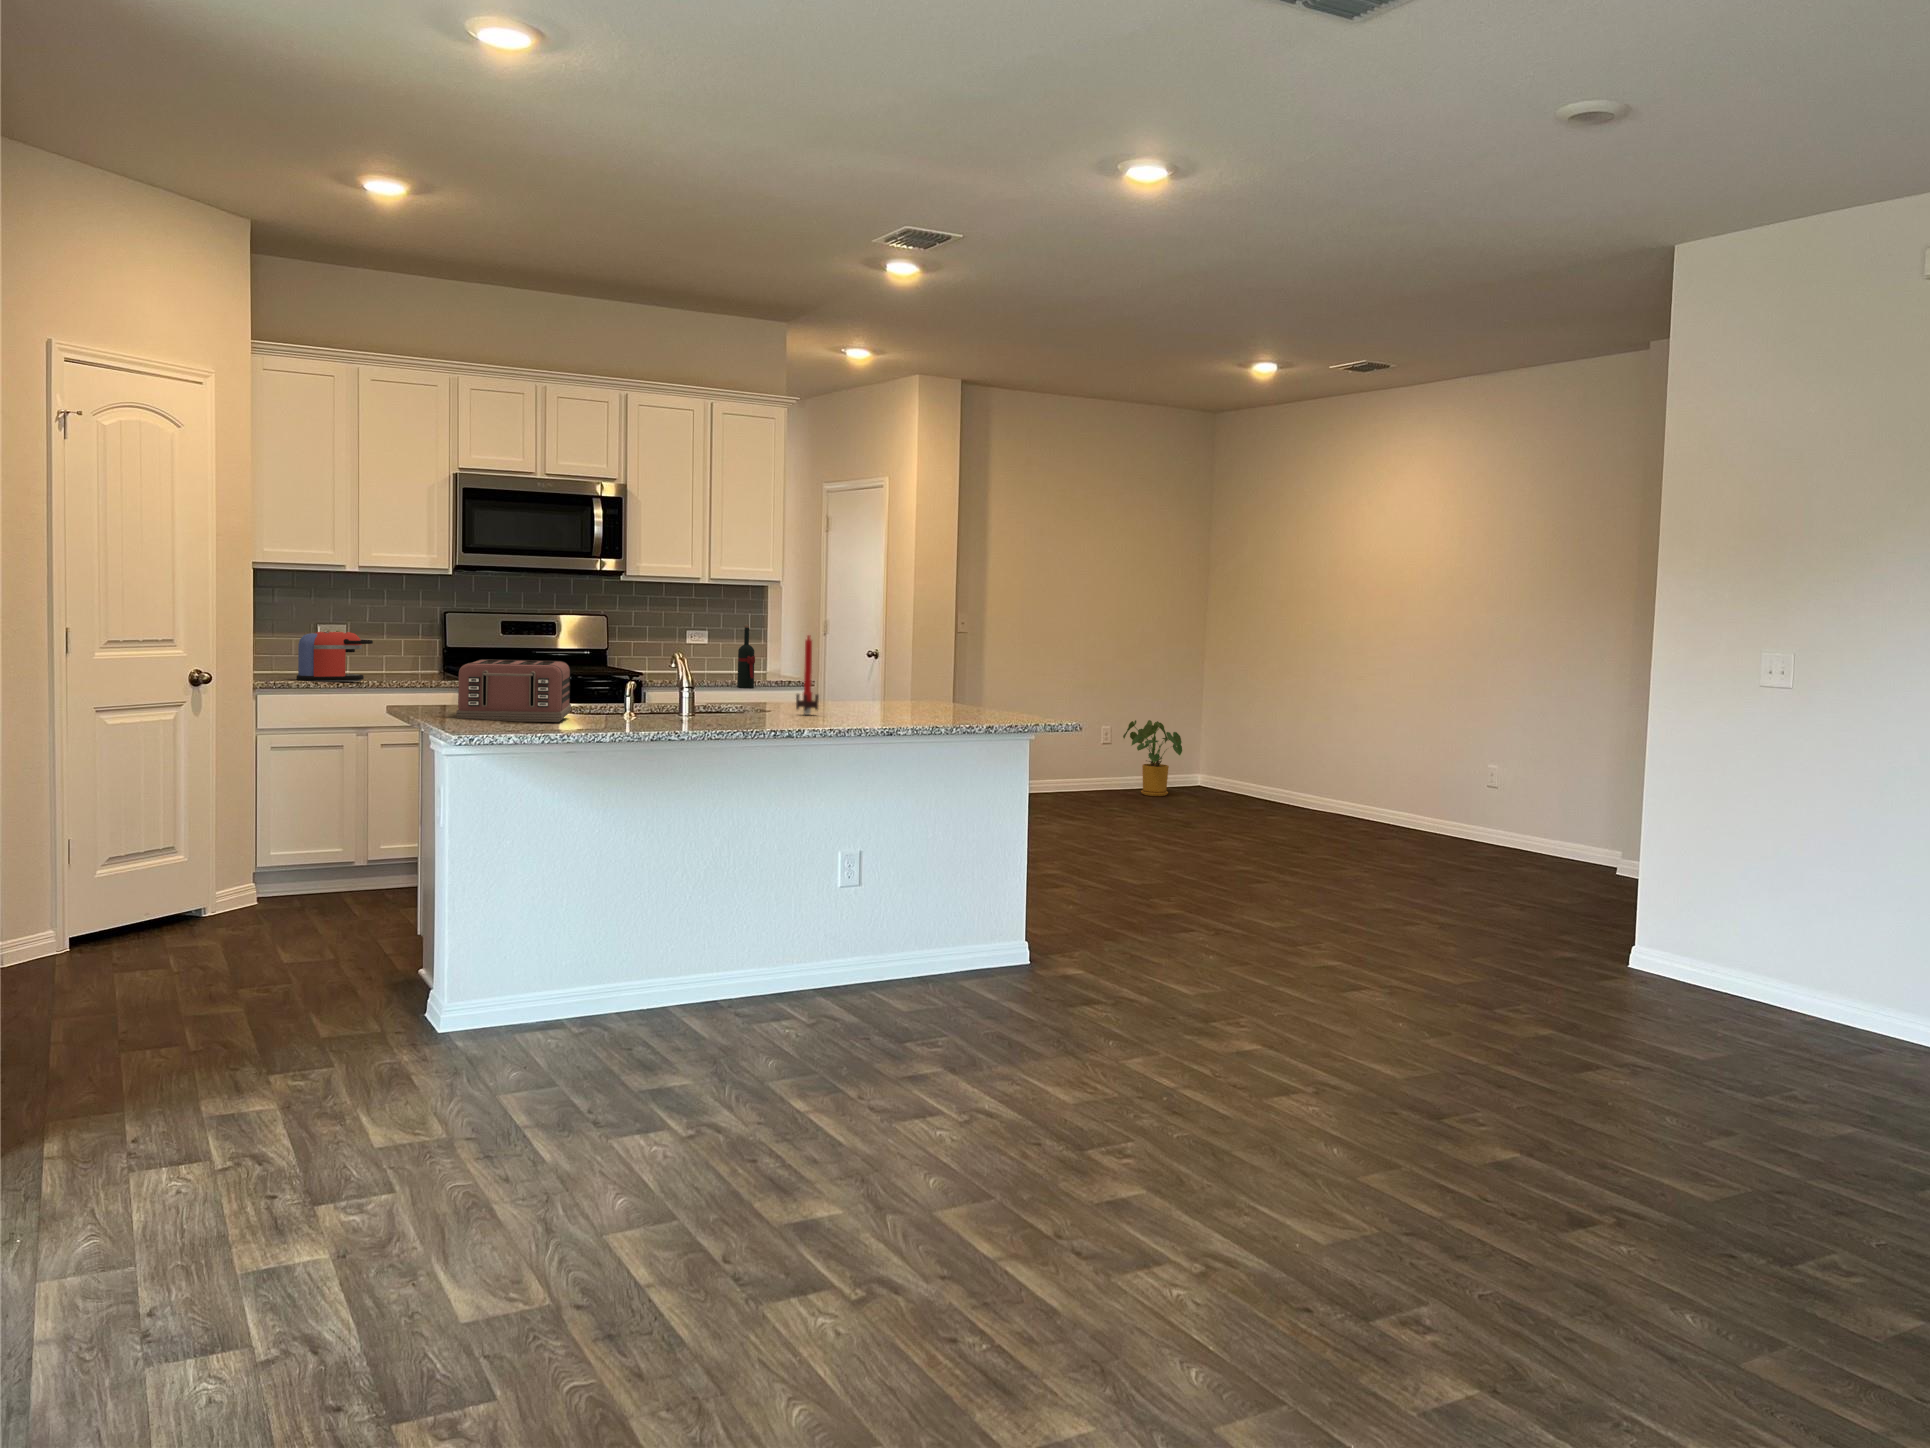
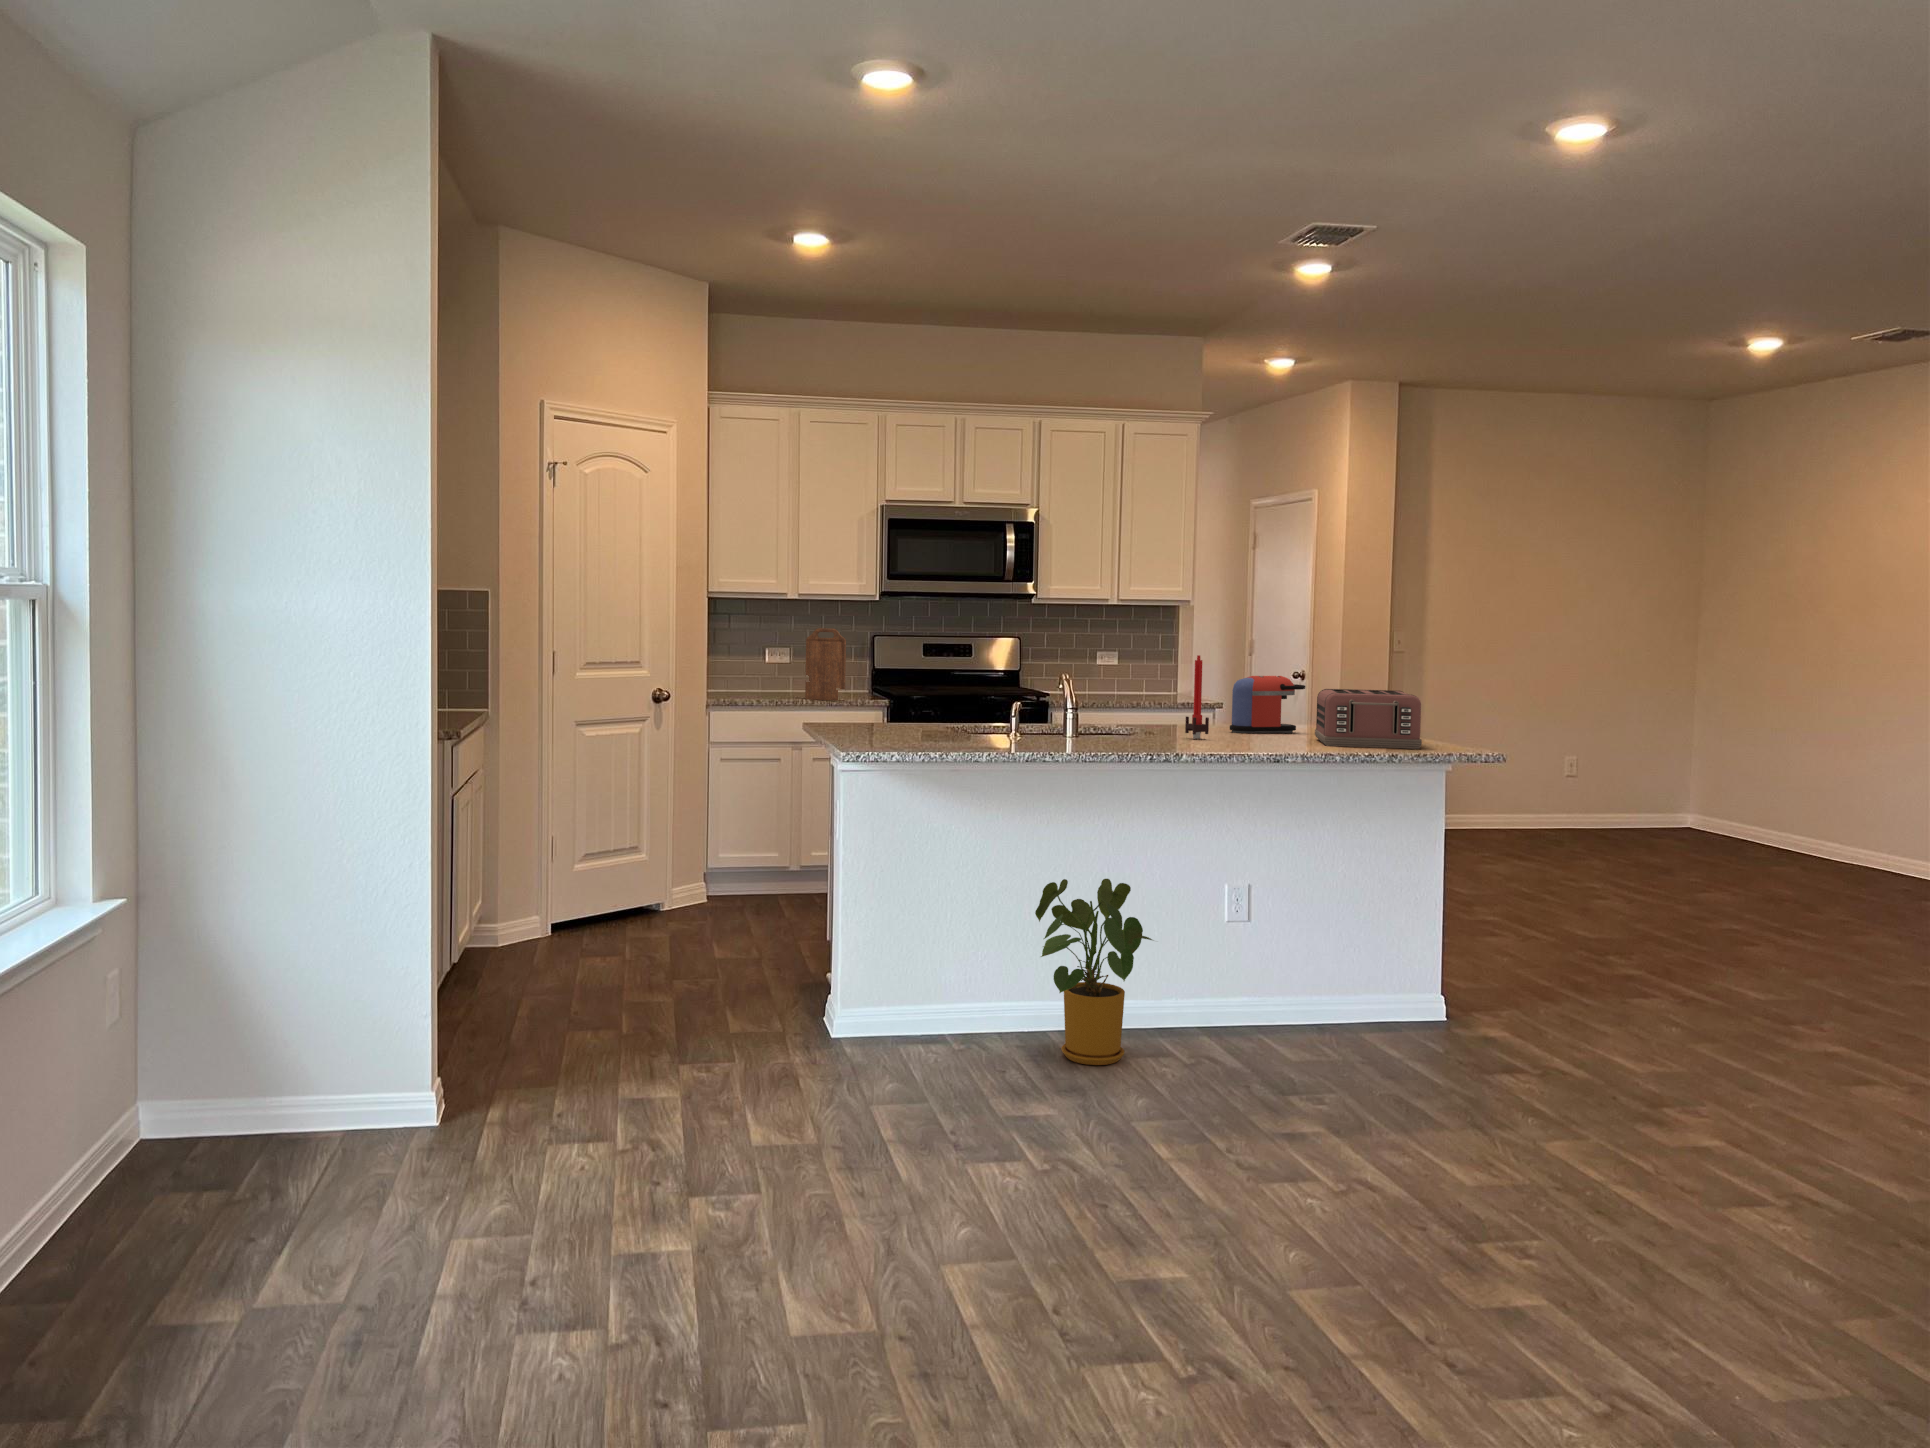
cutting board: none [369,603,417,681] -> present [805,628,846,701]
wine bottle: present [737,625,755,688] -> none [1144,646,1161,710]
coffee maker: present [296,632,373,682] -> present [1230,676,1305,733]
toaster: present [456,659,571,722] -> present [1315,689,1422,749]
house plant: present [1123,720,1182,796] -> present [1035,879,1152,1065]

